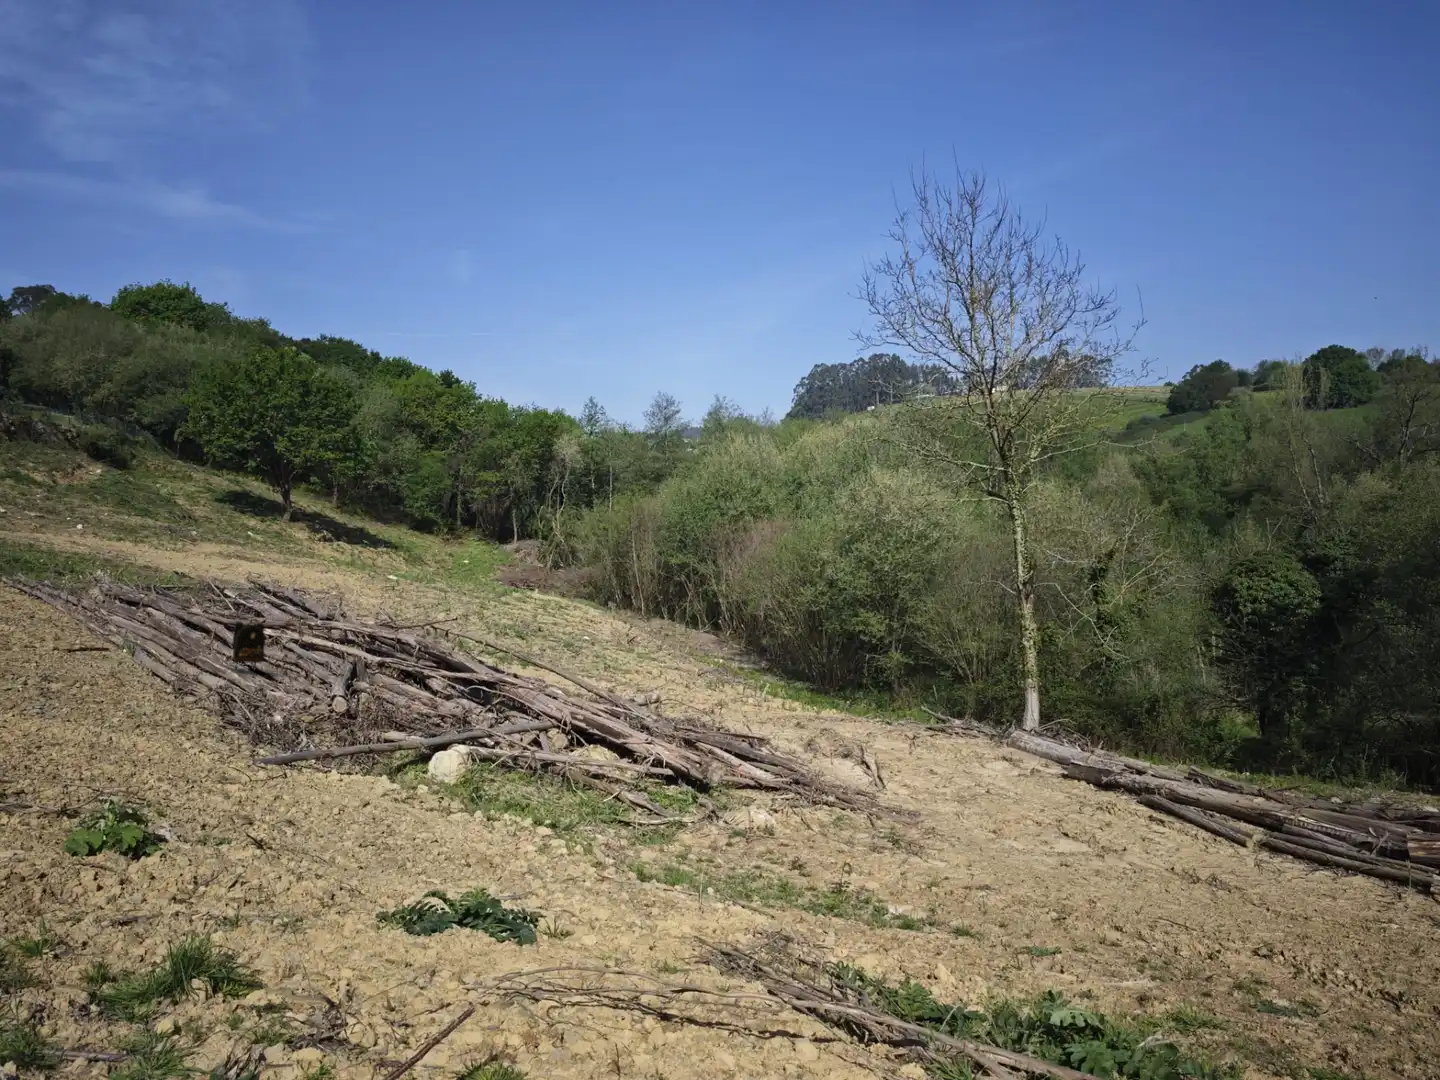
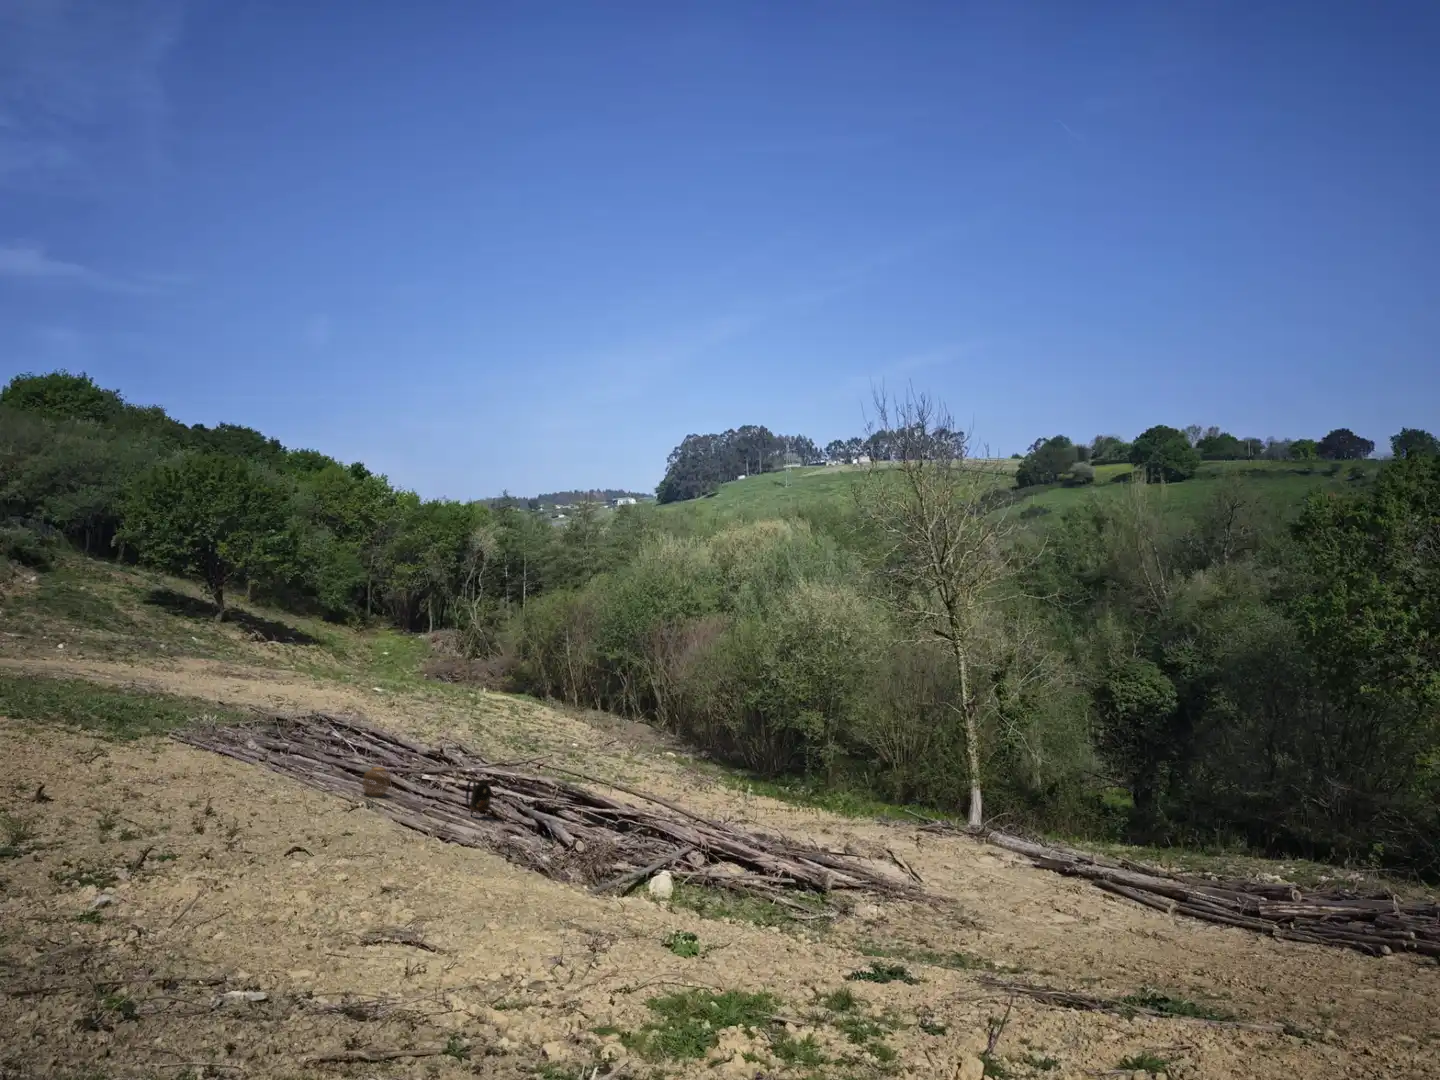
woven basket: none [124,607,164,644] -> present [363,767,391,796]

